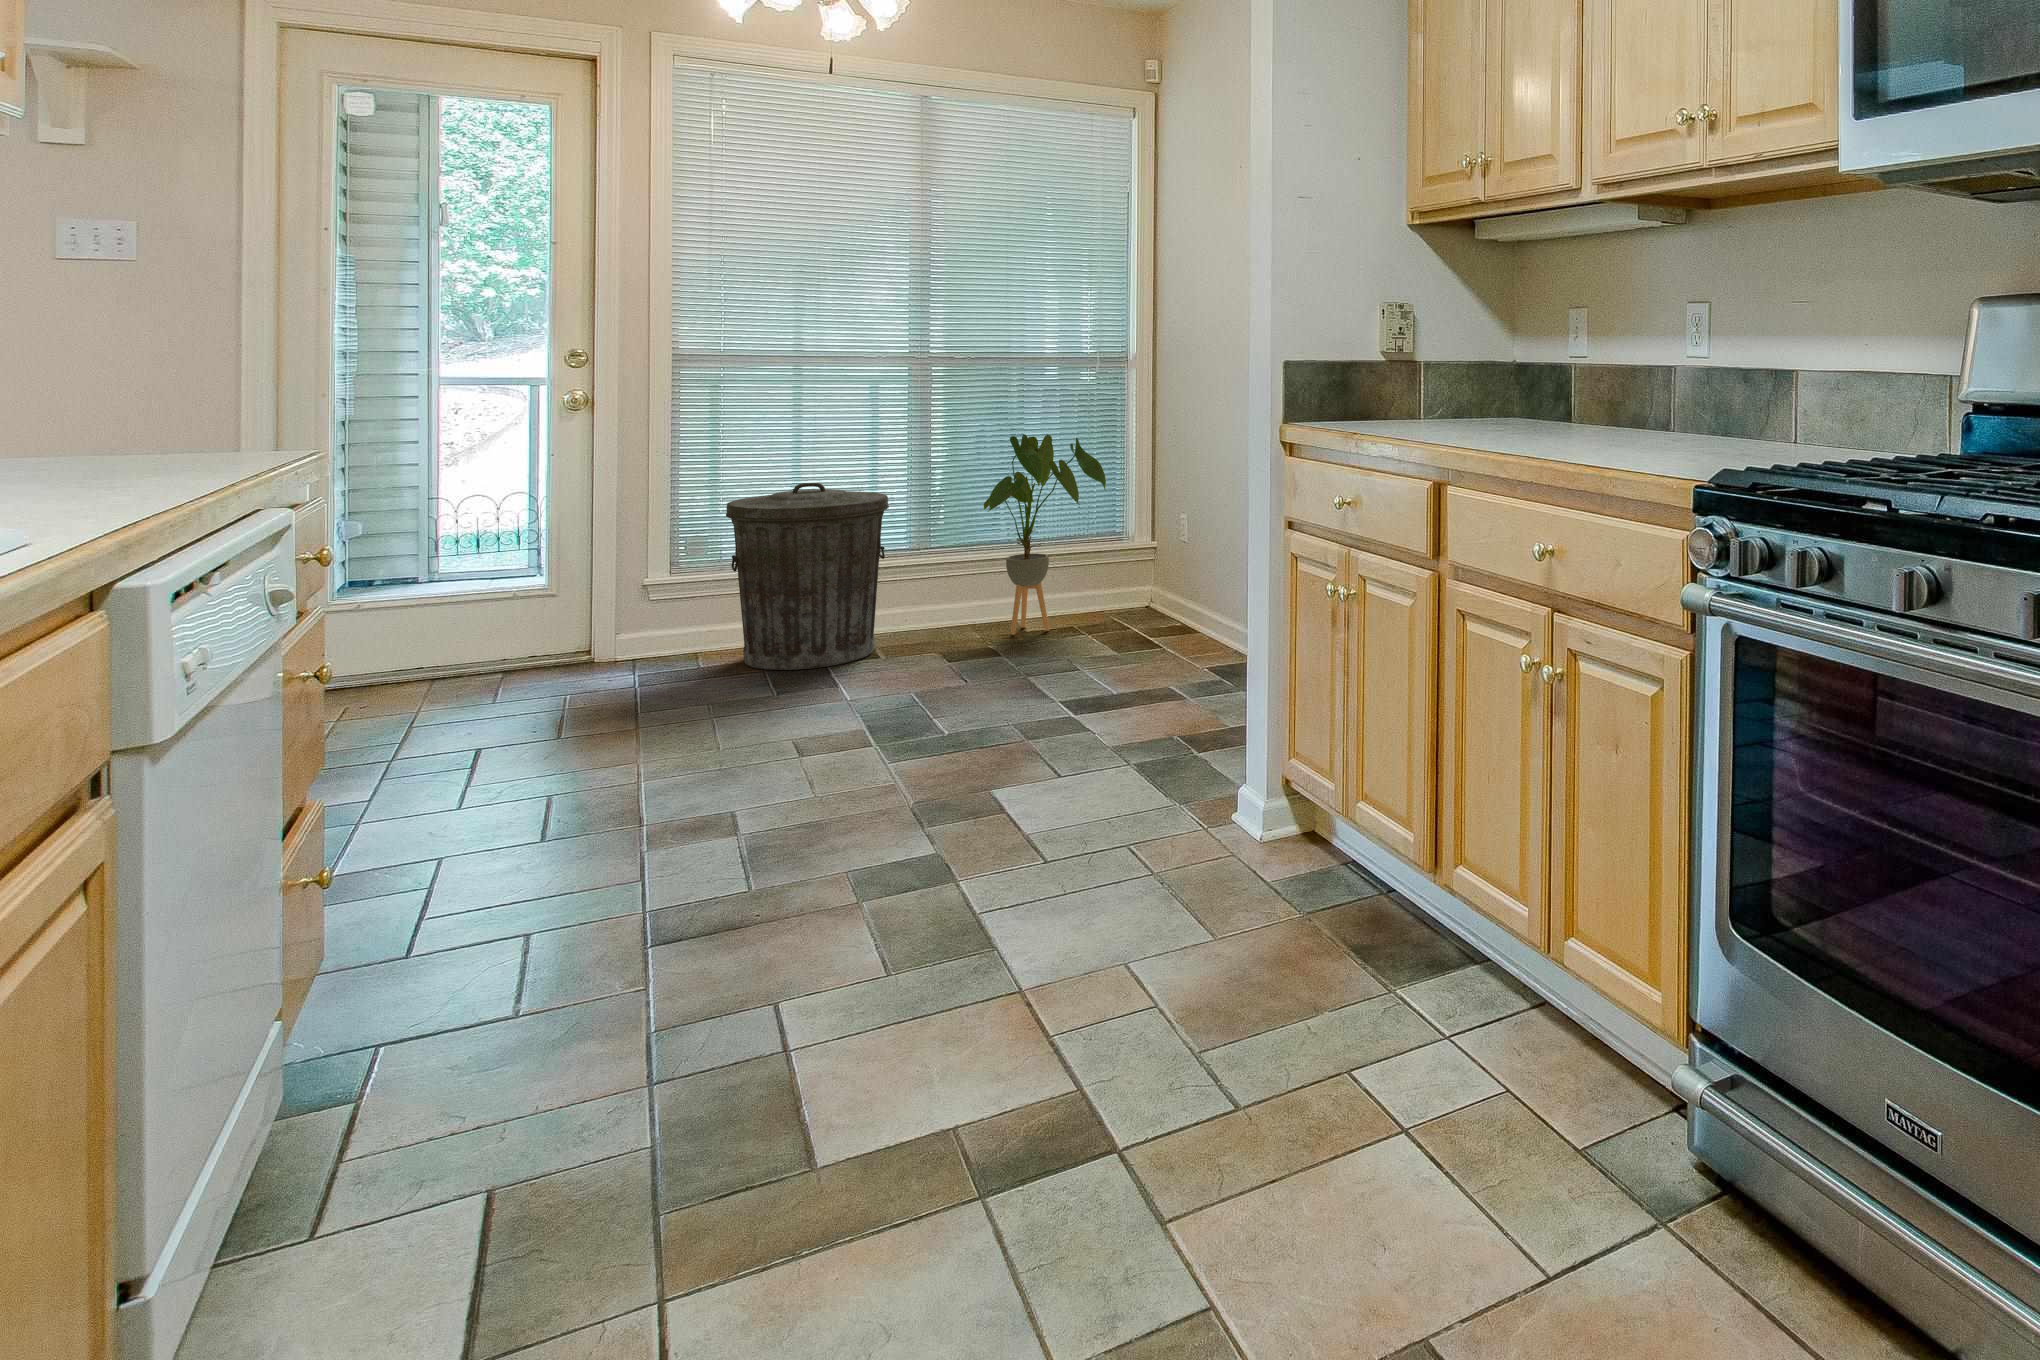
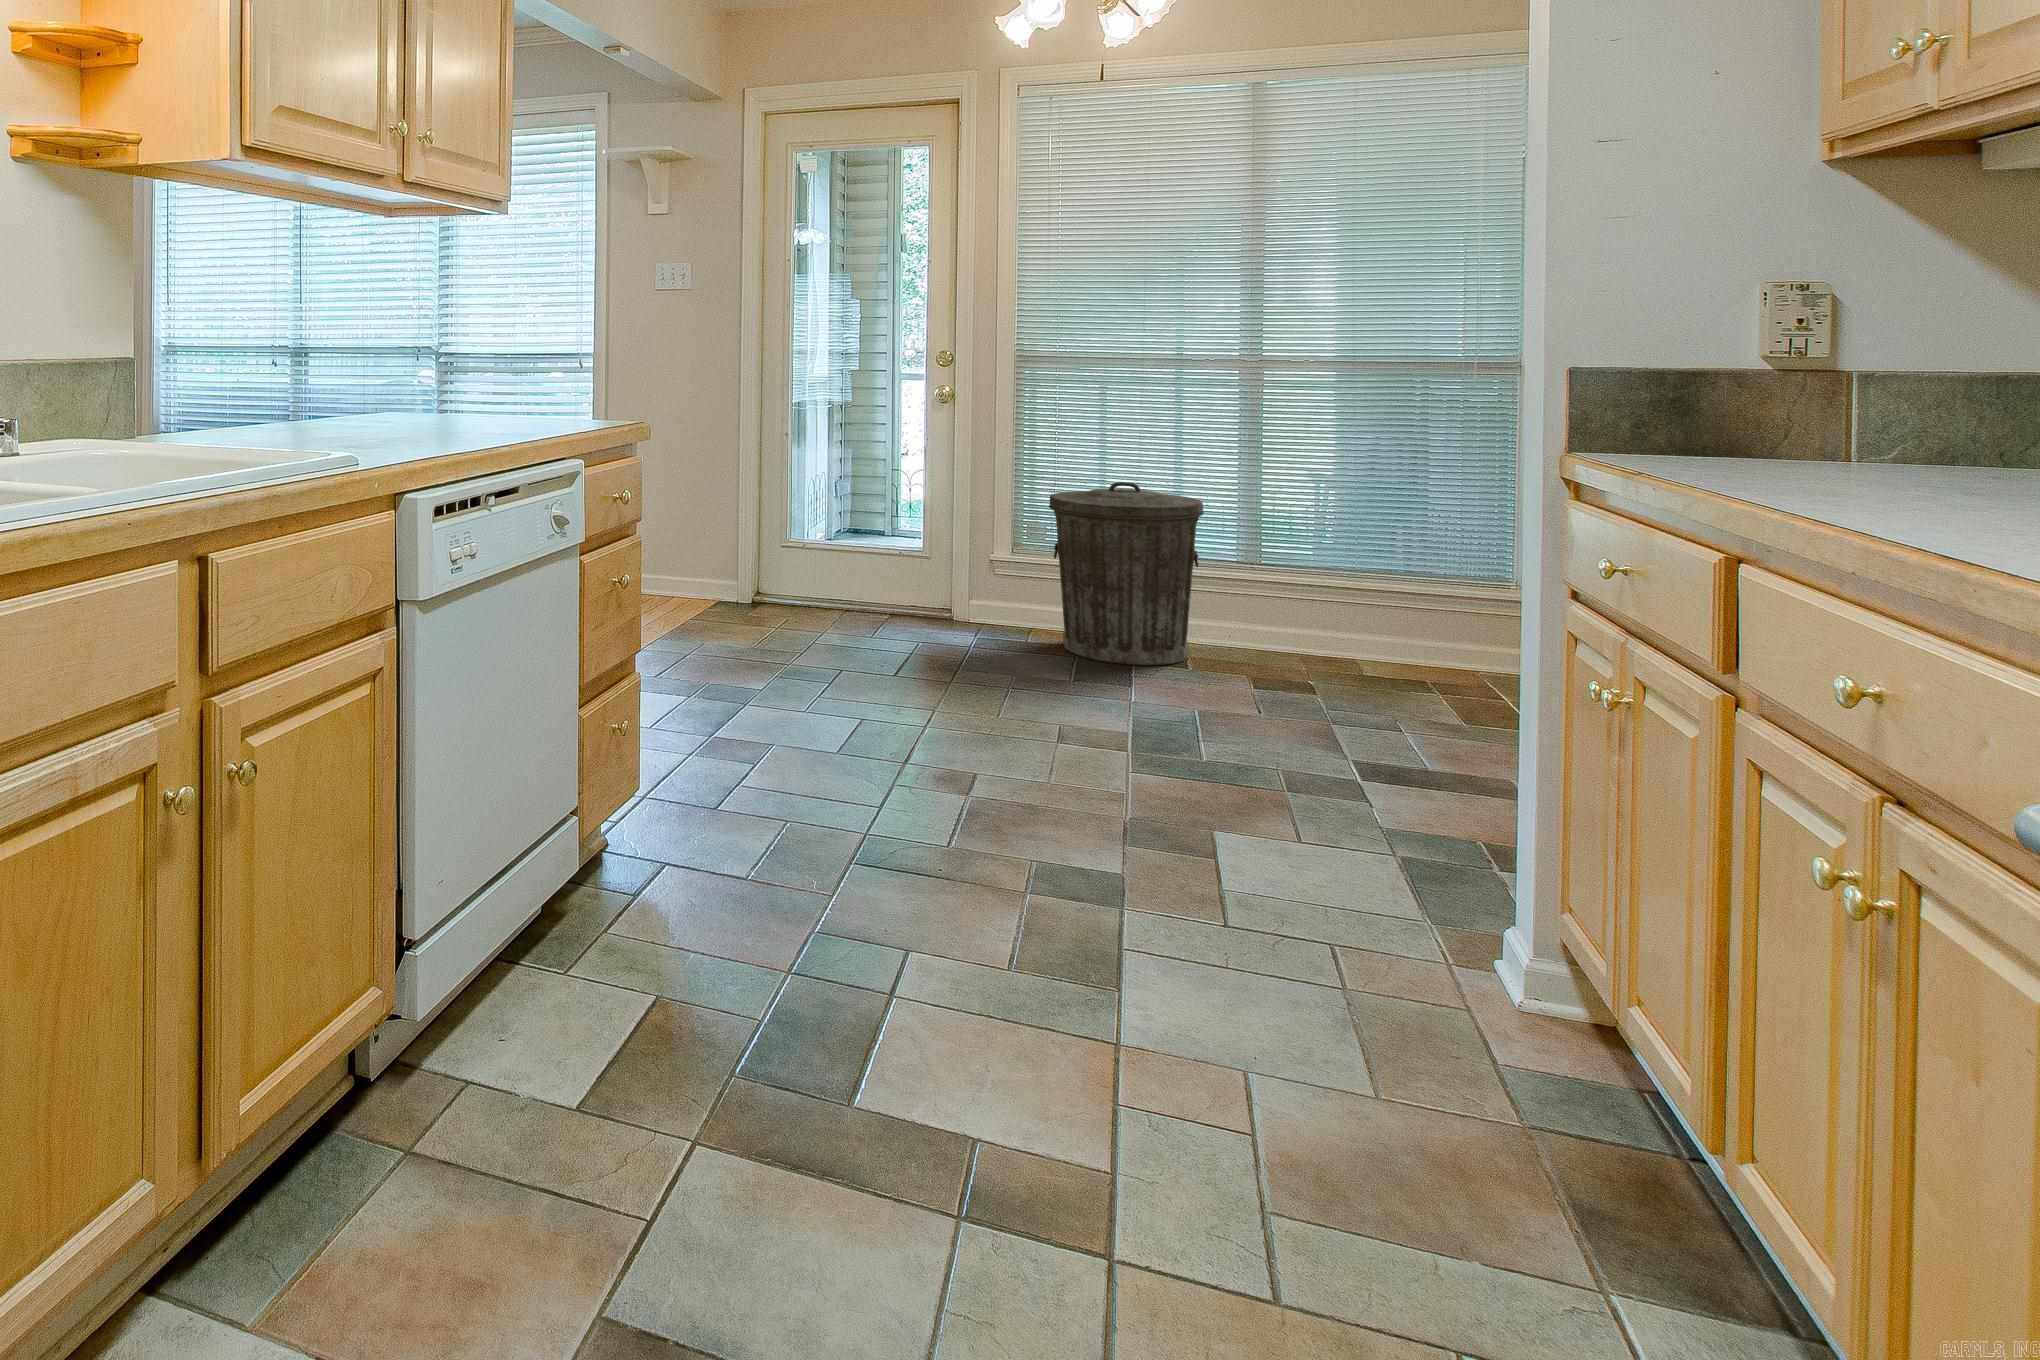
house plant: present [984,434,1106,635] -> none [1311,450,1469,678]

